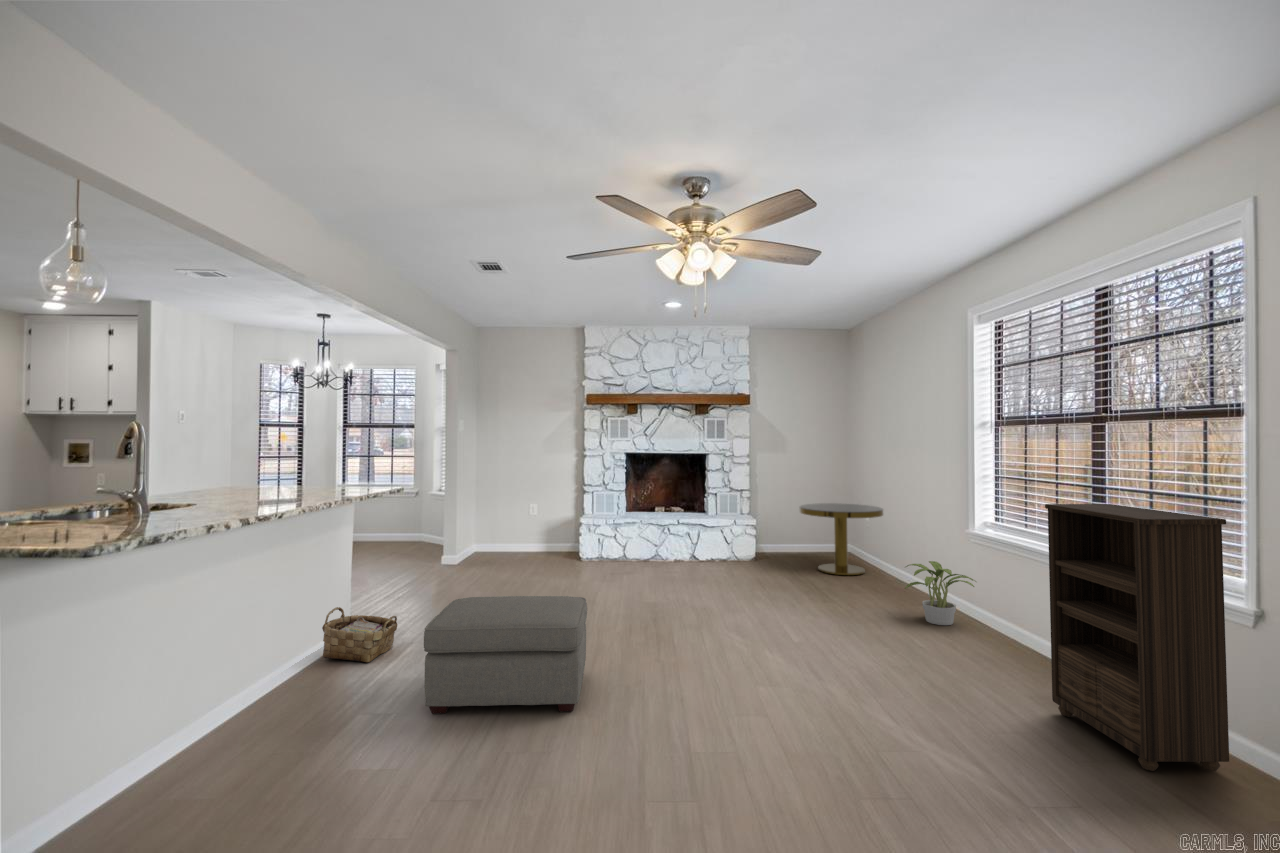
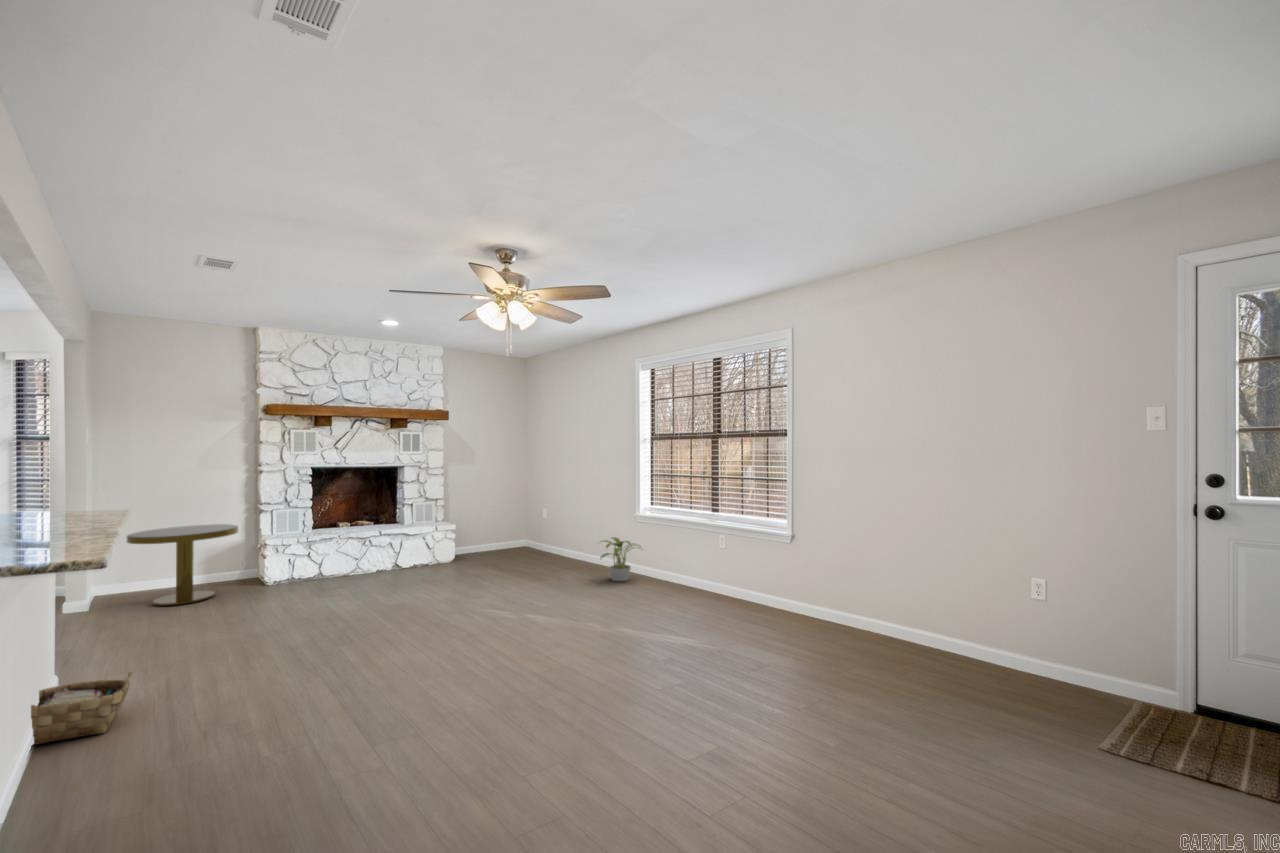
side table: present [799,503,884,575] -> present [127,524,238,606]
bookshelf: present [1045,504,1229,771] -> none [703,487,786,626]
ottoman: present [424,596,587,714] -> none [246,603,421,742]

